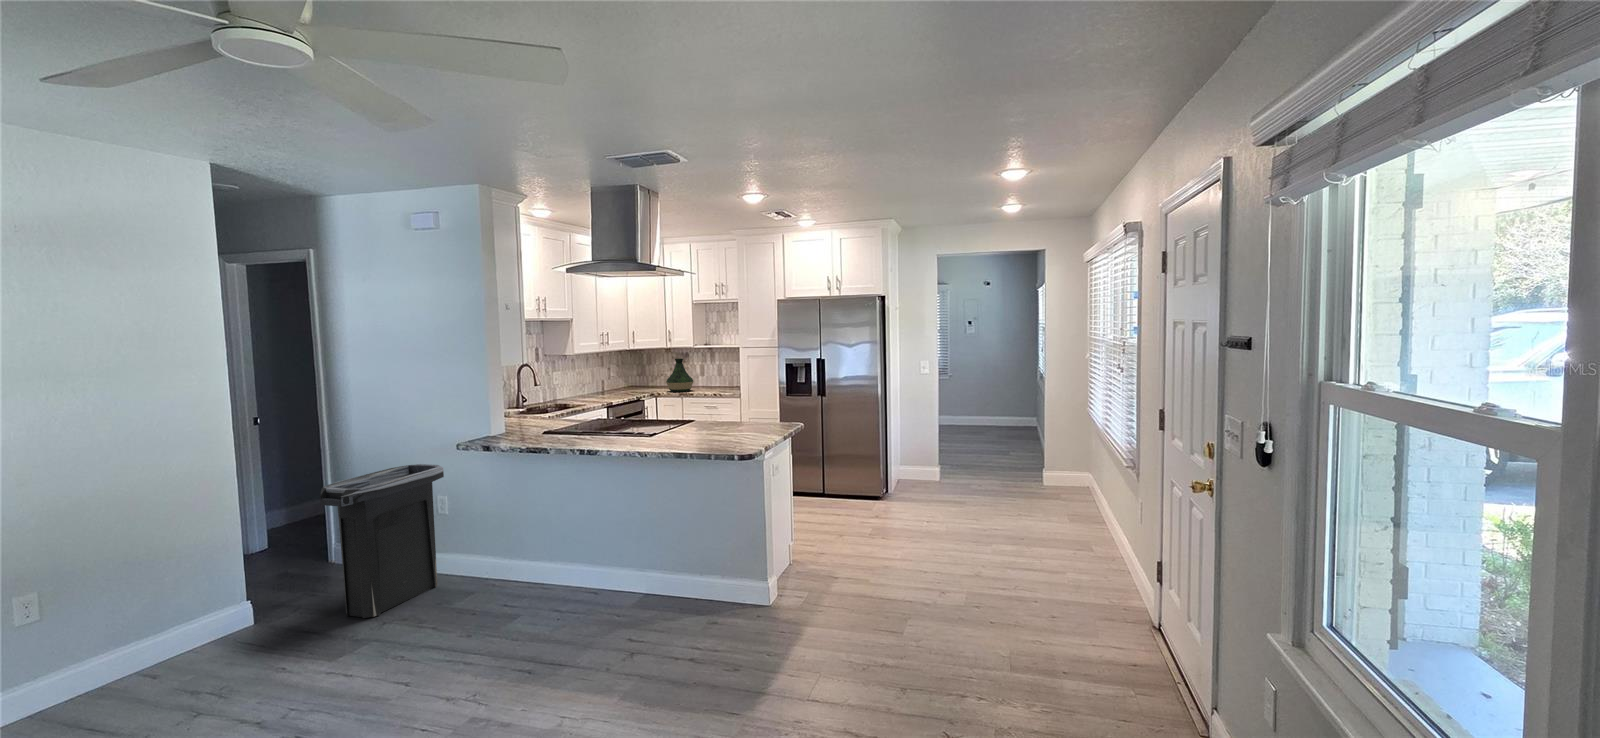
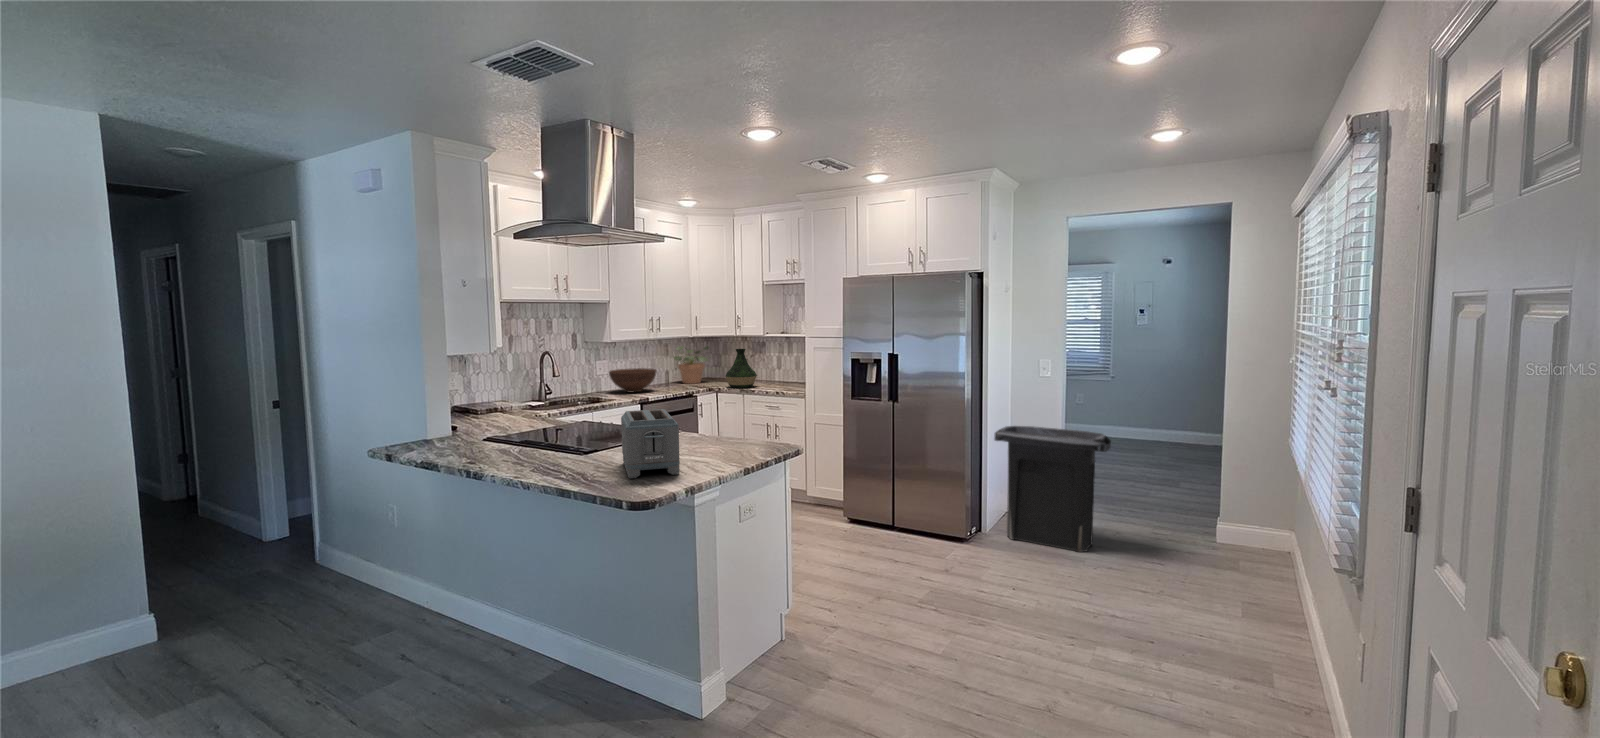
potted plant: none [610,357,648,391] -> present [674,346,709,384]
fruit bowl: none [567,378,610,399] -> present [609,368,656,392]
toaster: none [691,400,747,446] -> present [621,409,680,479]
trash can: present [320,464,444,618] -> present [994,426,1111,552]

